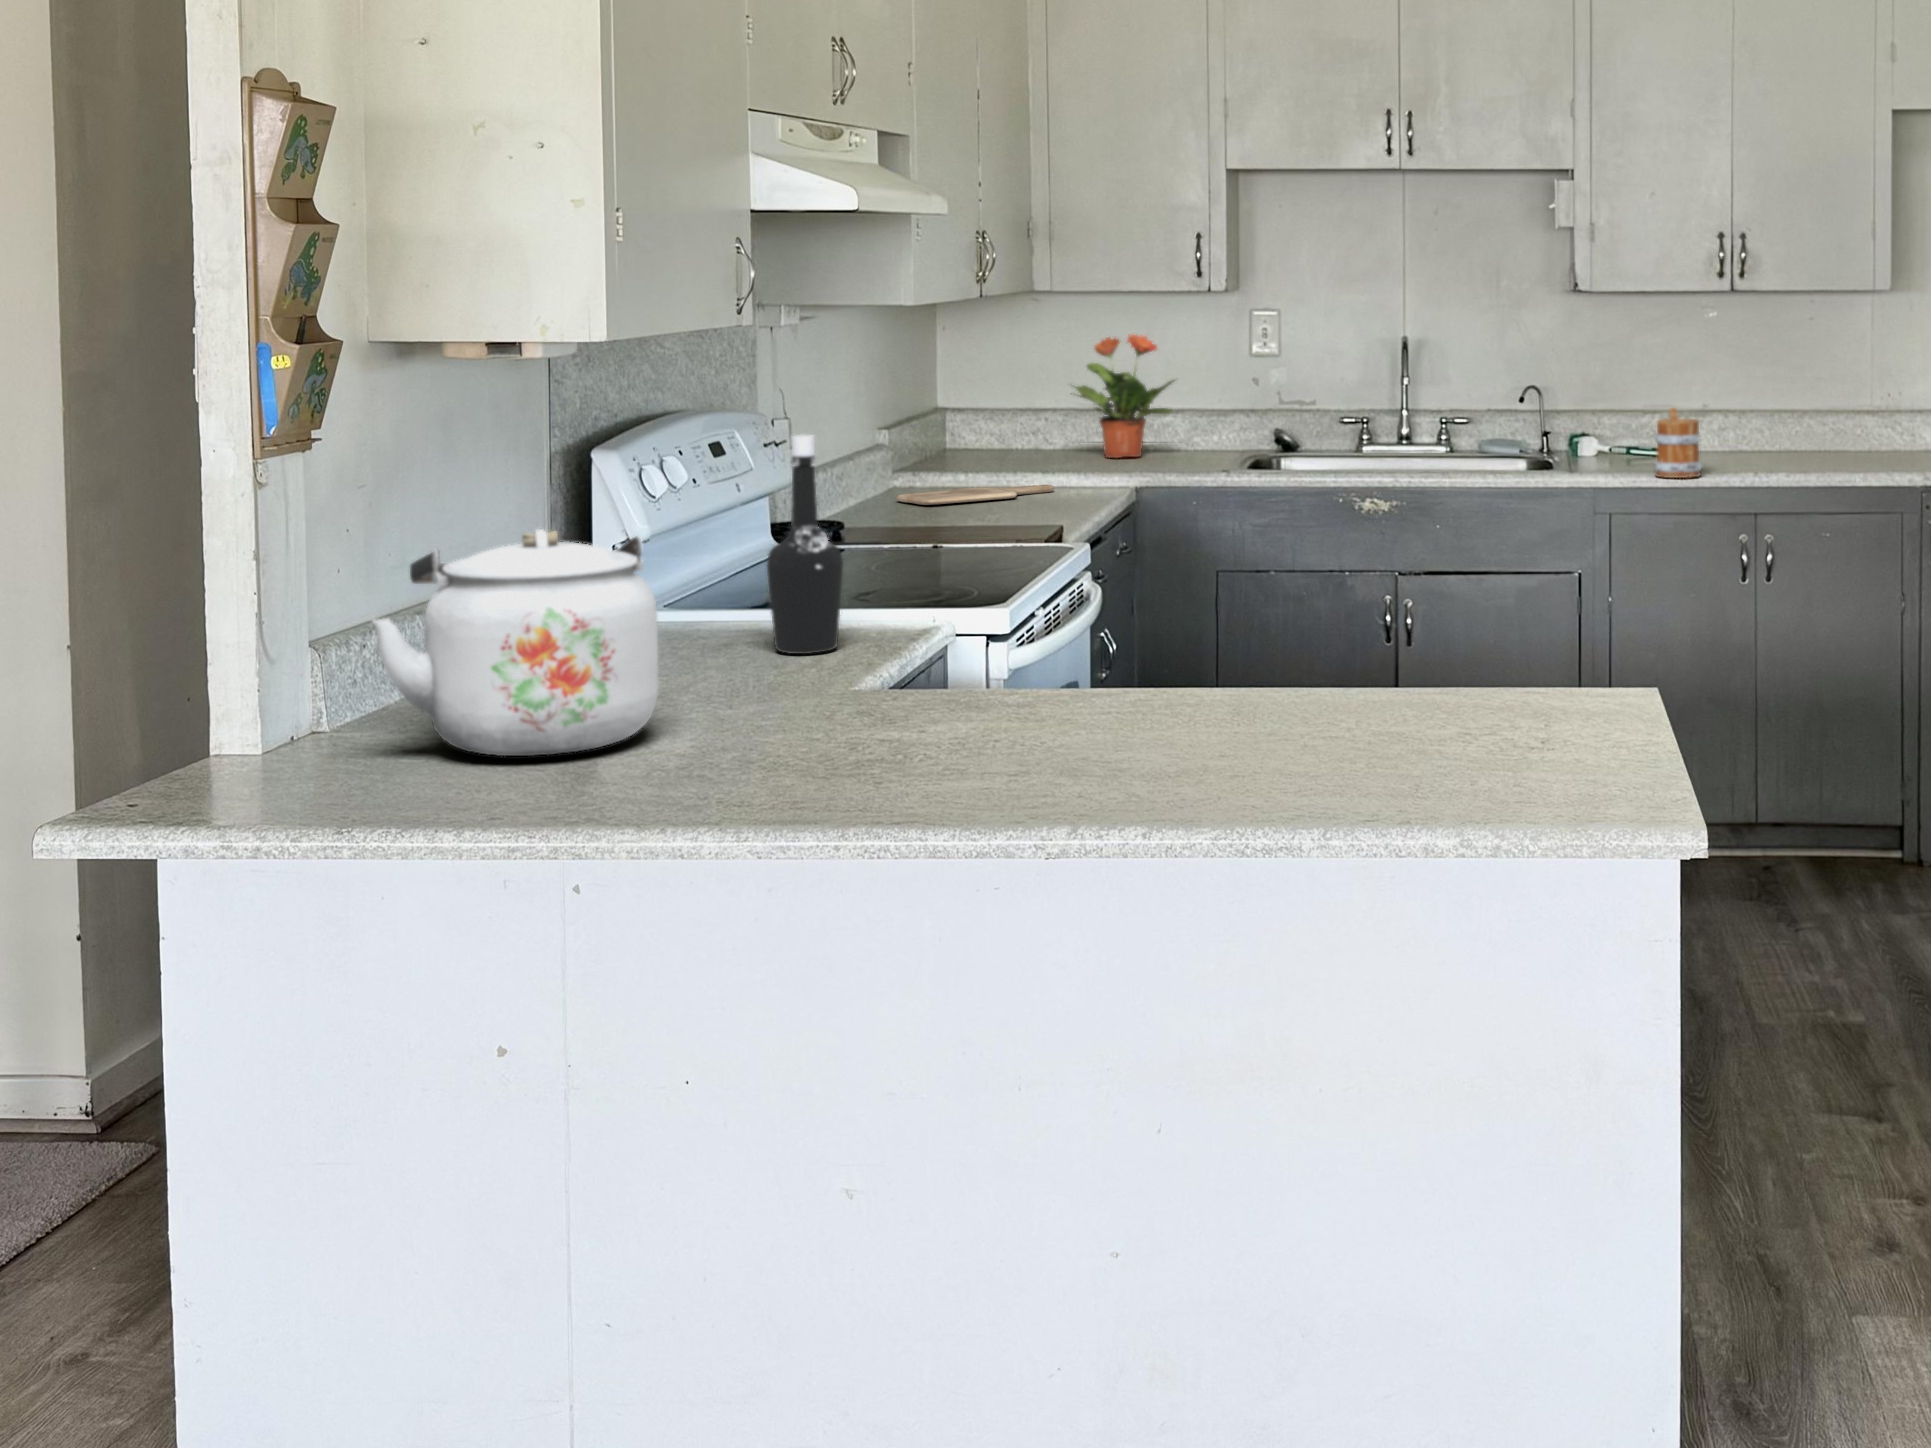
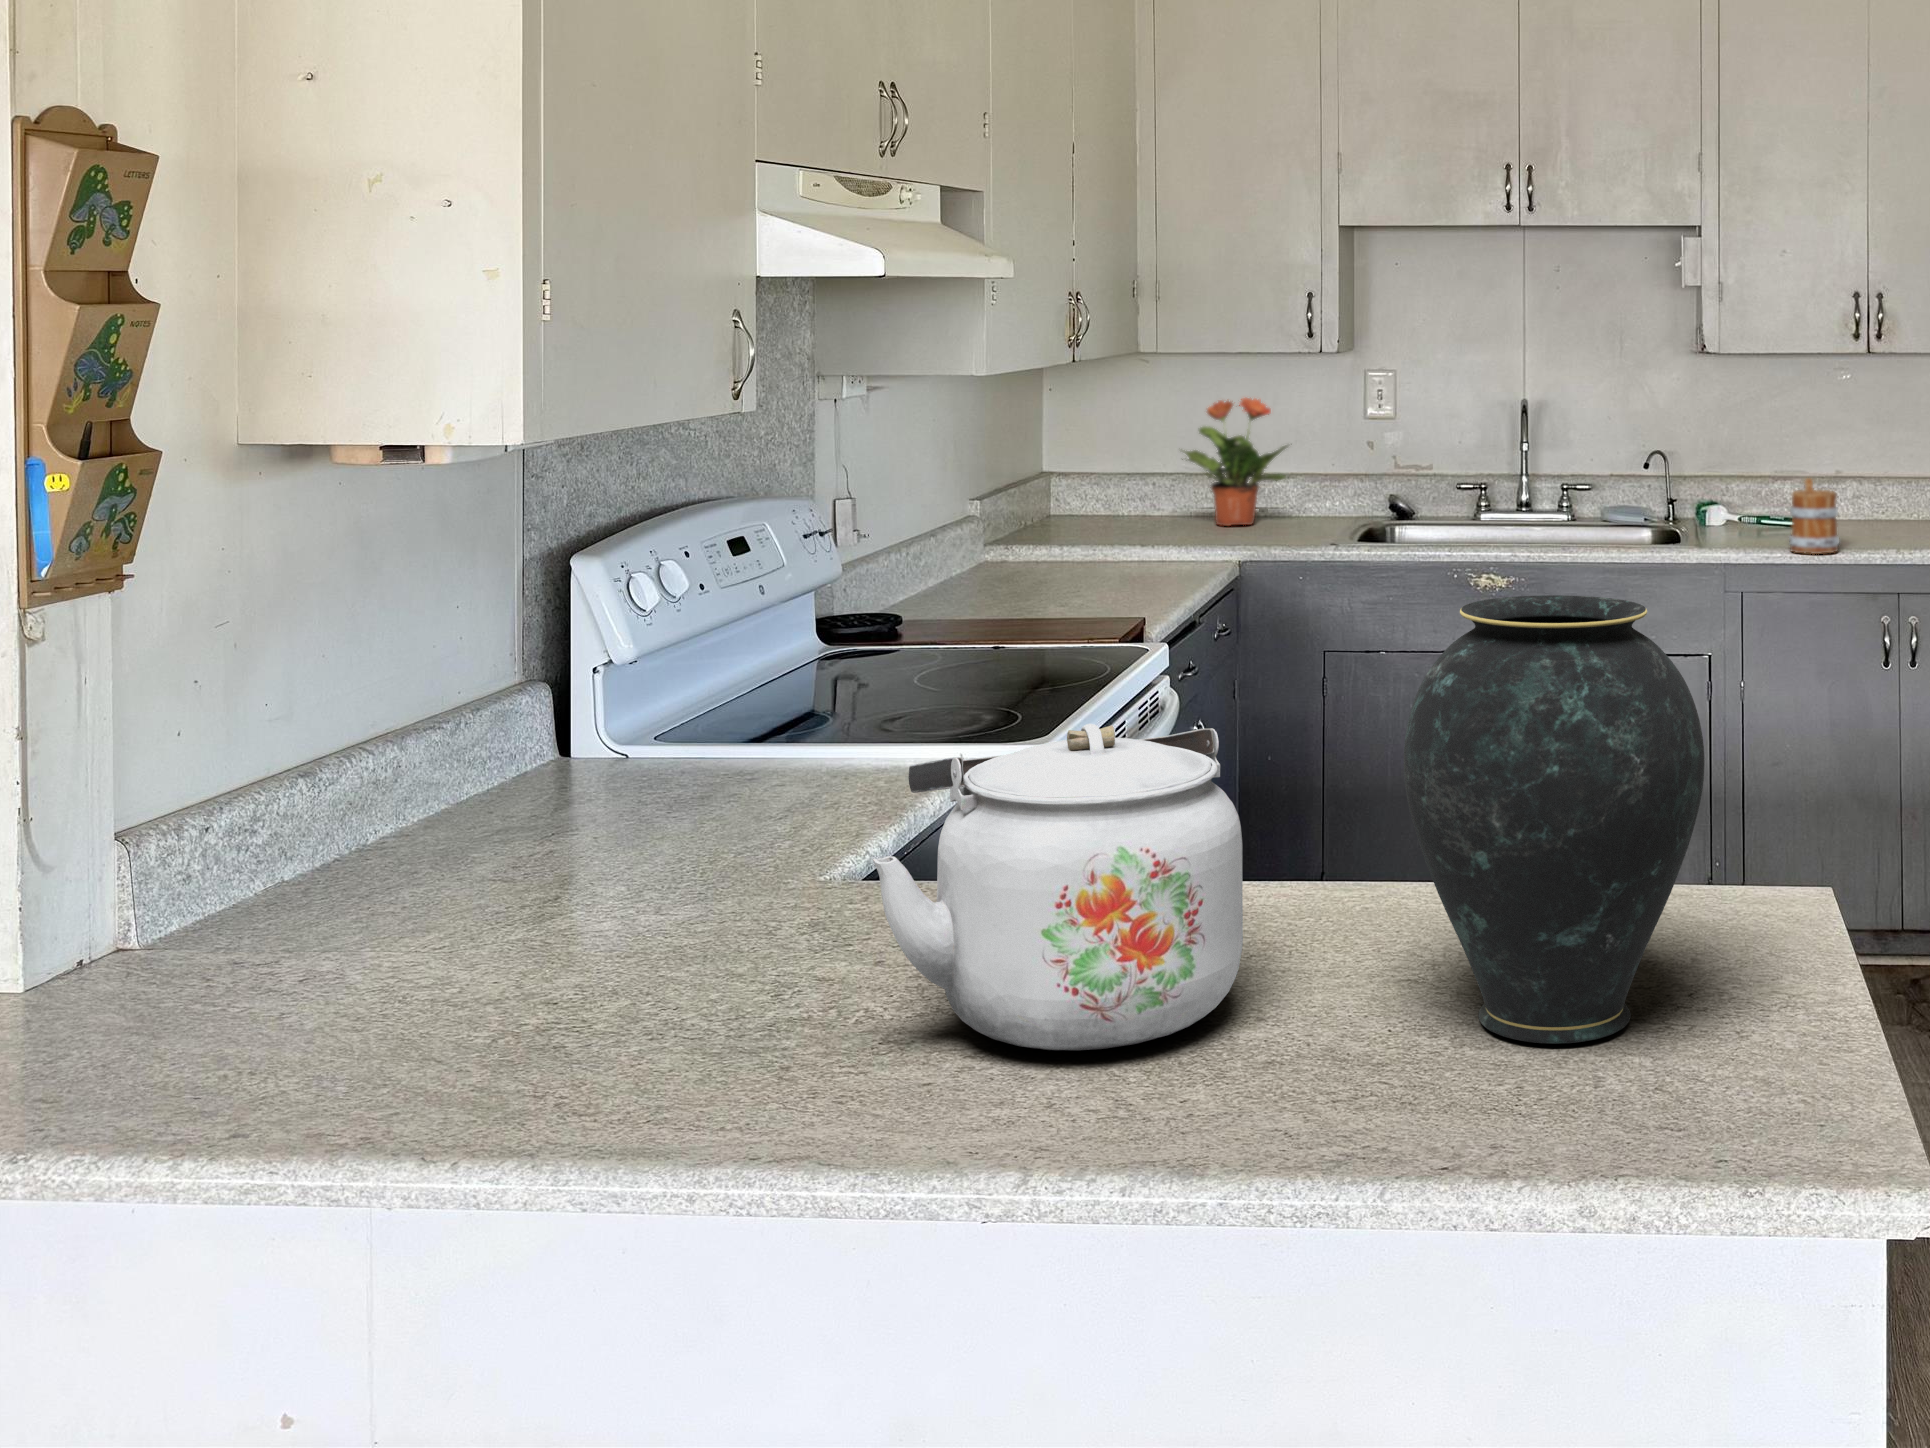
bottle: present [767,435,843,654] -> none [748,549,842,815]
vase: none [1329,445,1554,769] -> present [1403,595,1704,1044]
cutting board: present [896,485,1054,505] -> none [981,562,1153,587]
kettle: present [372,529,659,756] -> present [872,724,1243,1050]

